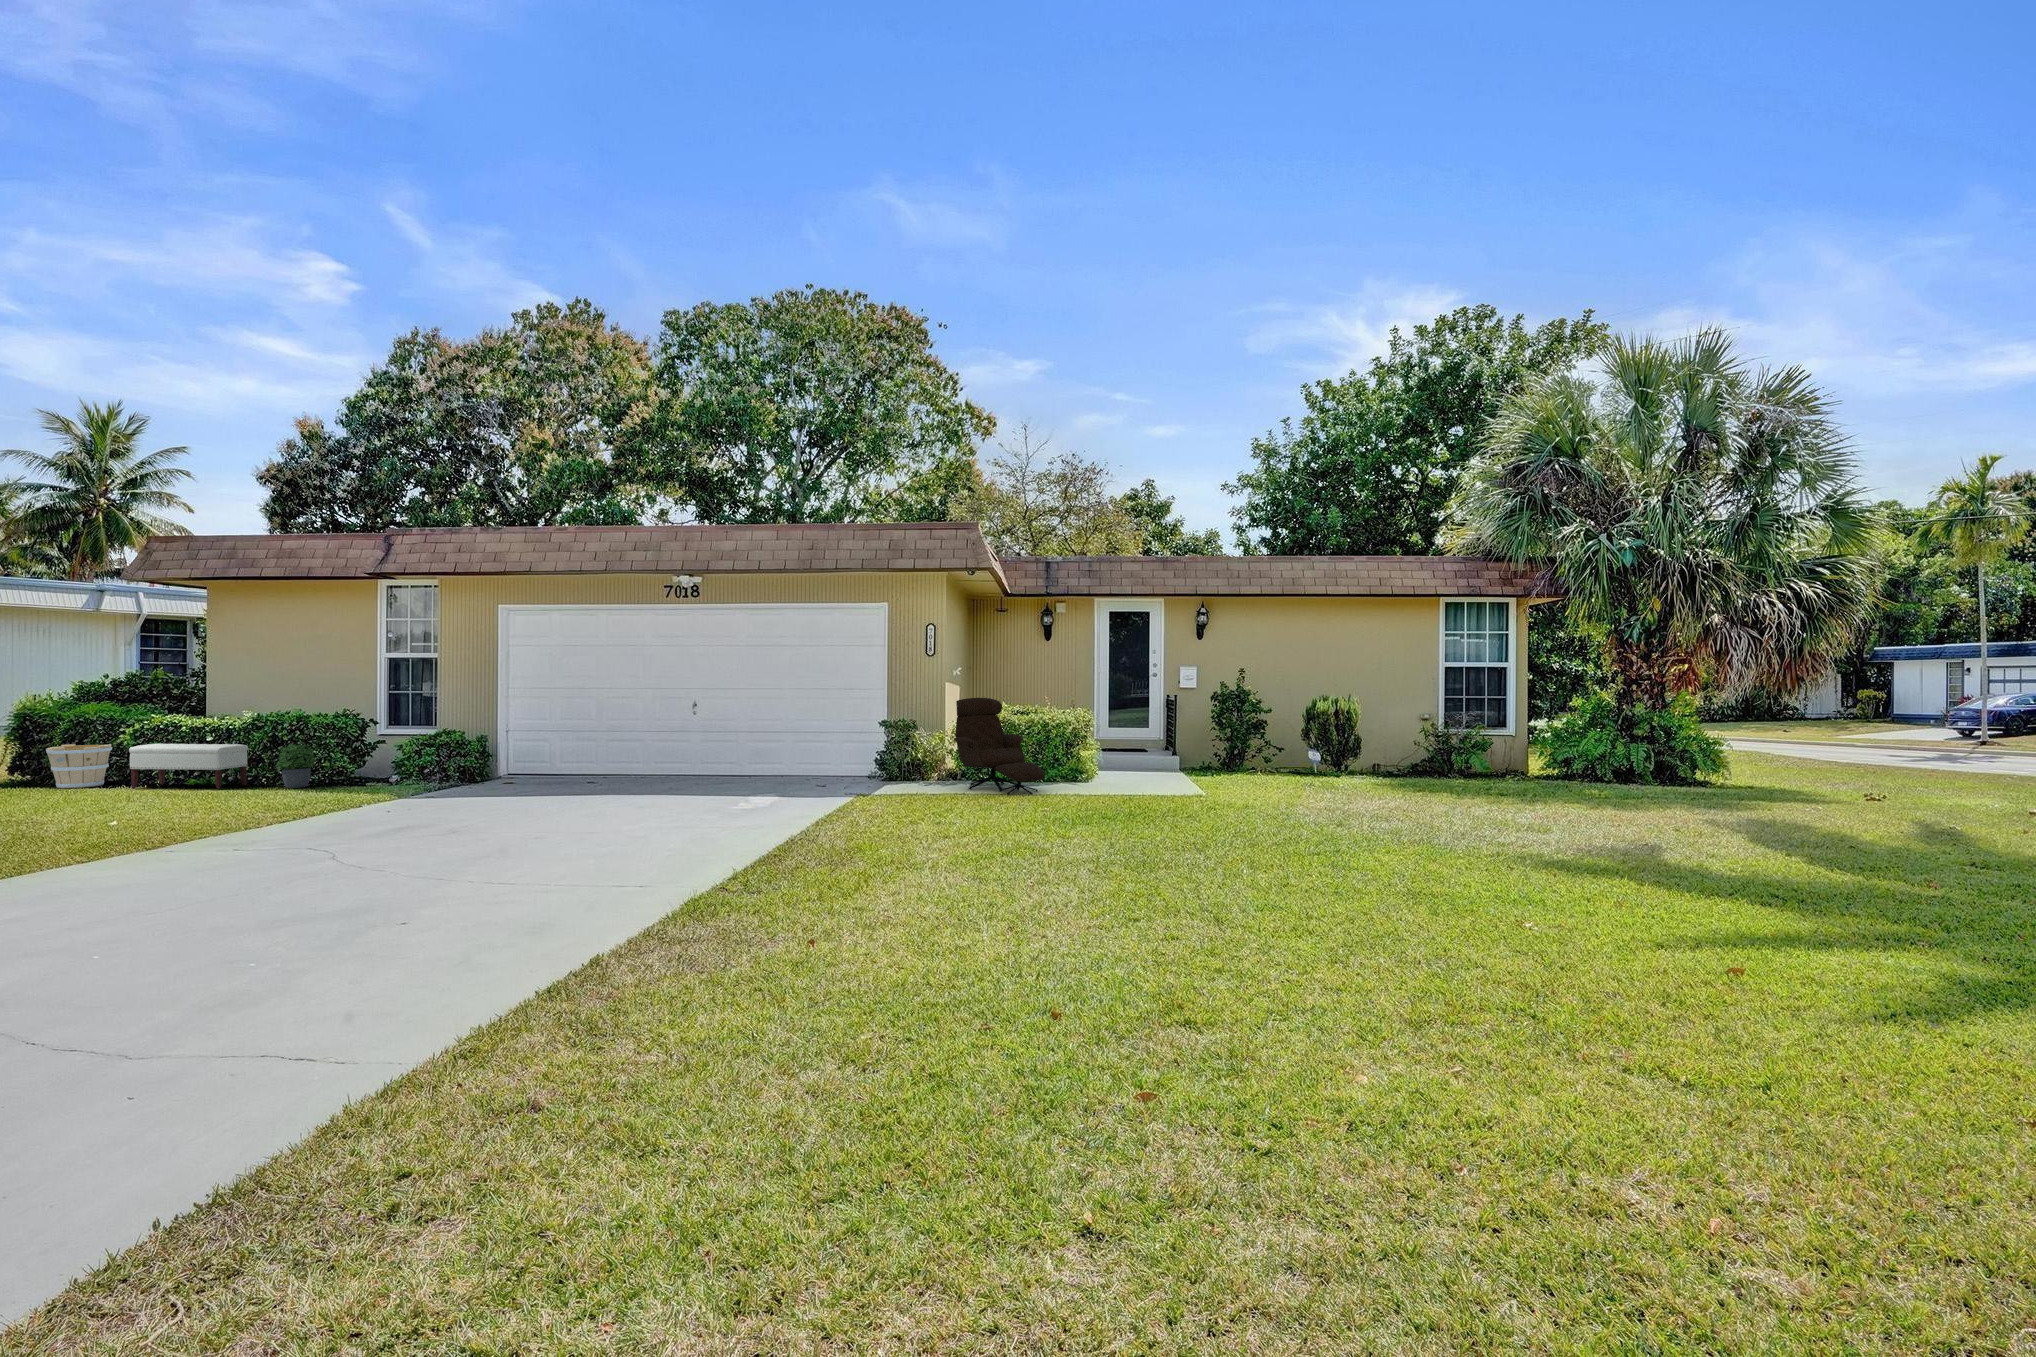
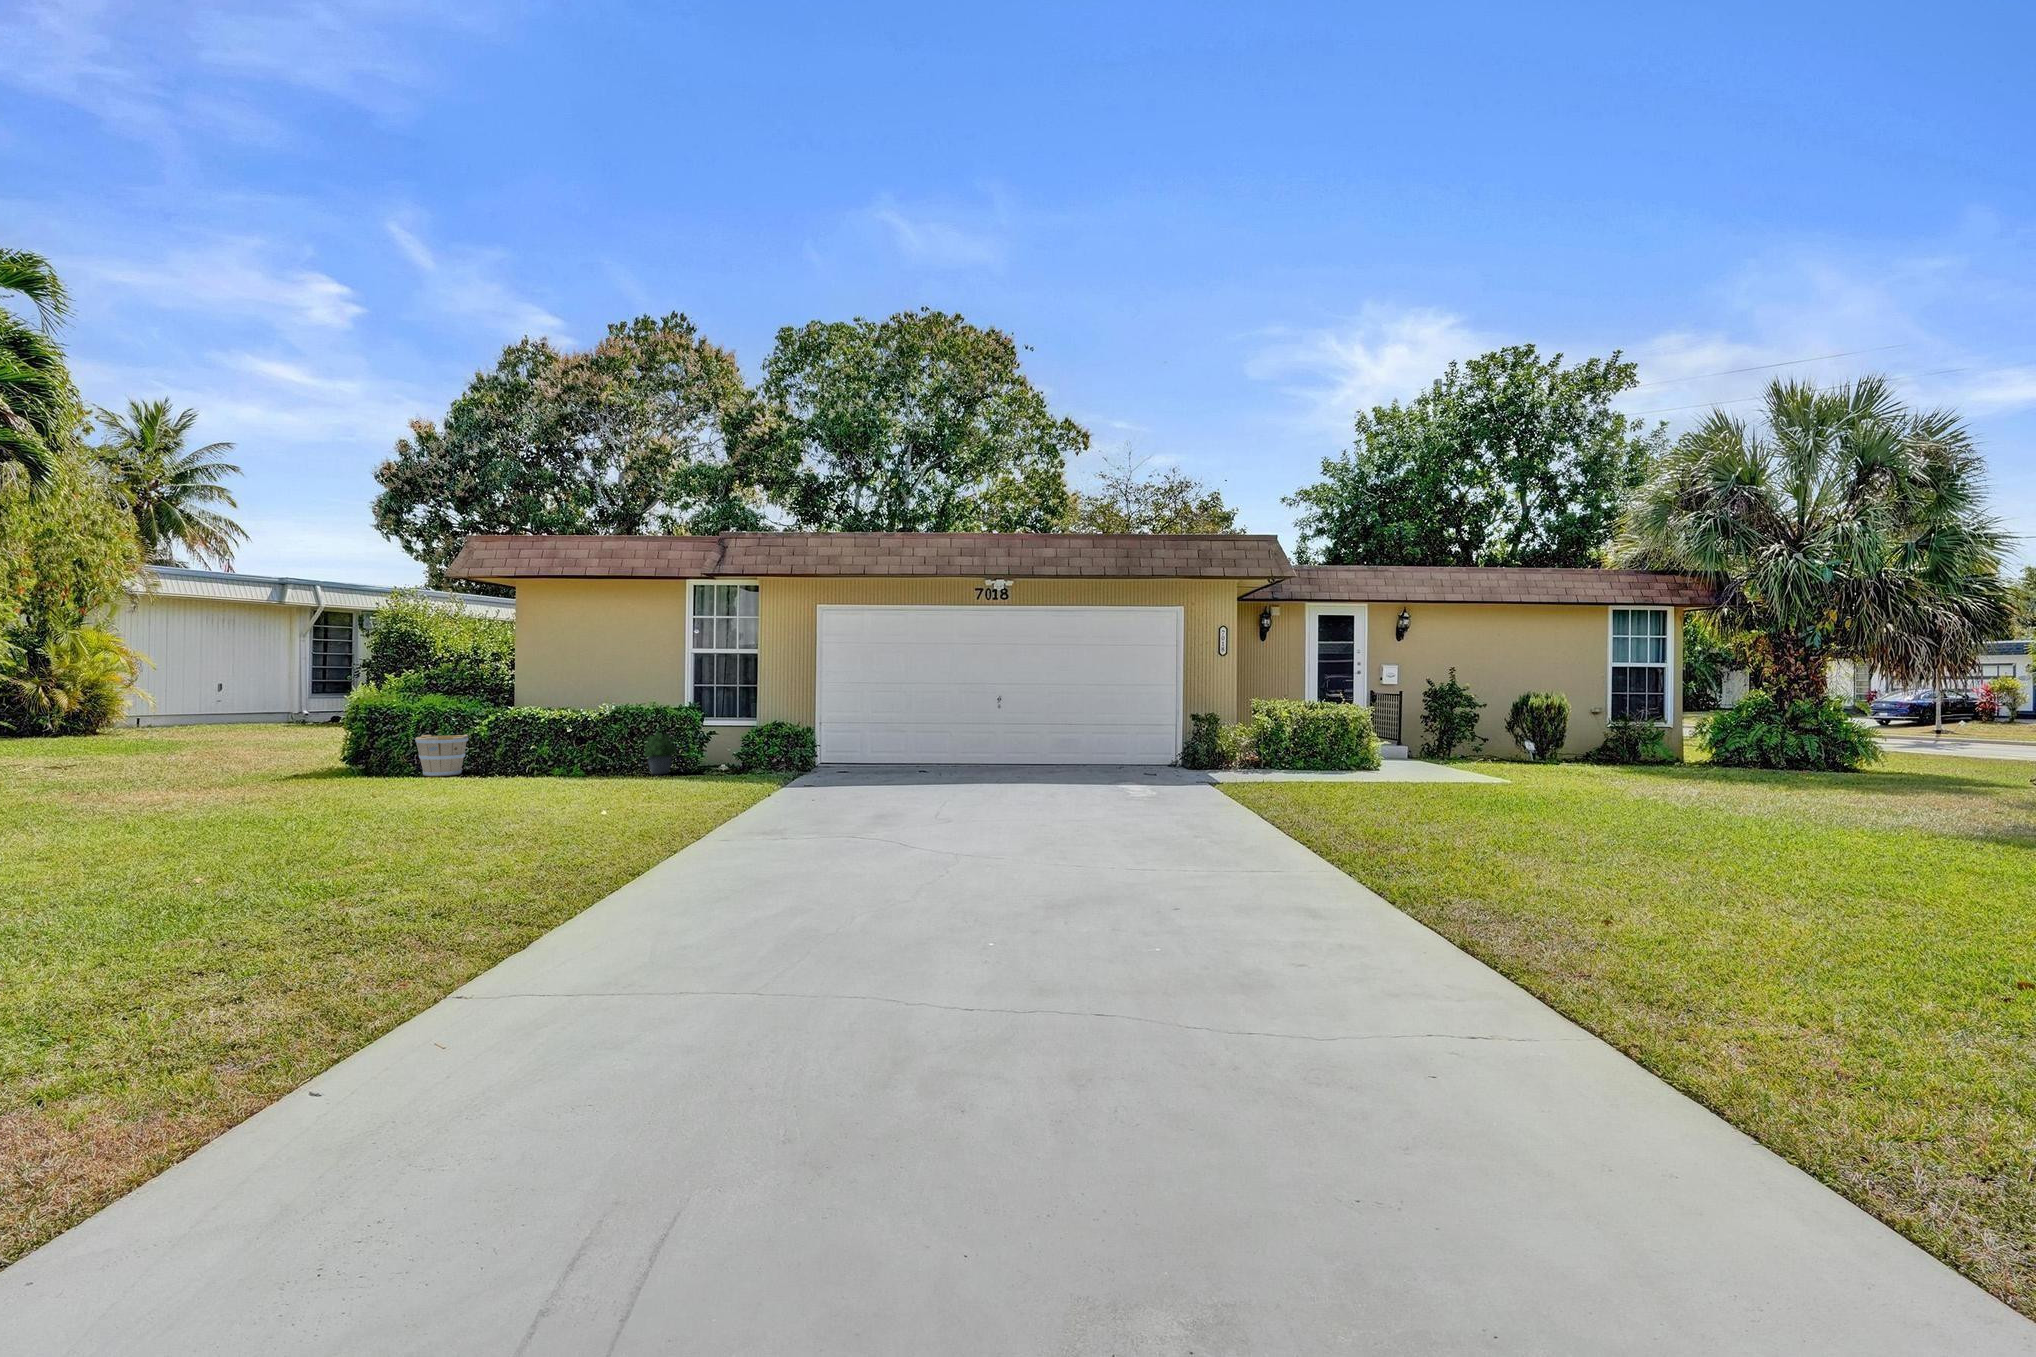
lounge chair: present [954,698,1045,795] -> none [1258,691,1351,774]
bench: present [129,744,248,790] -> none [503,734,606,776]

